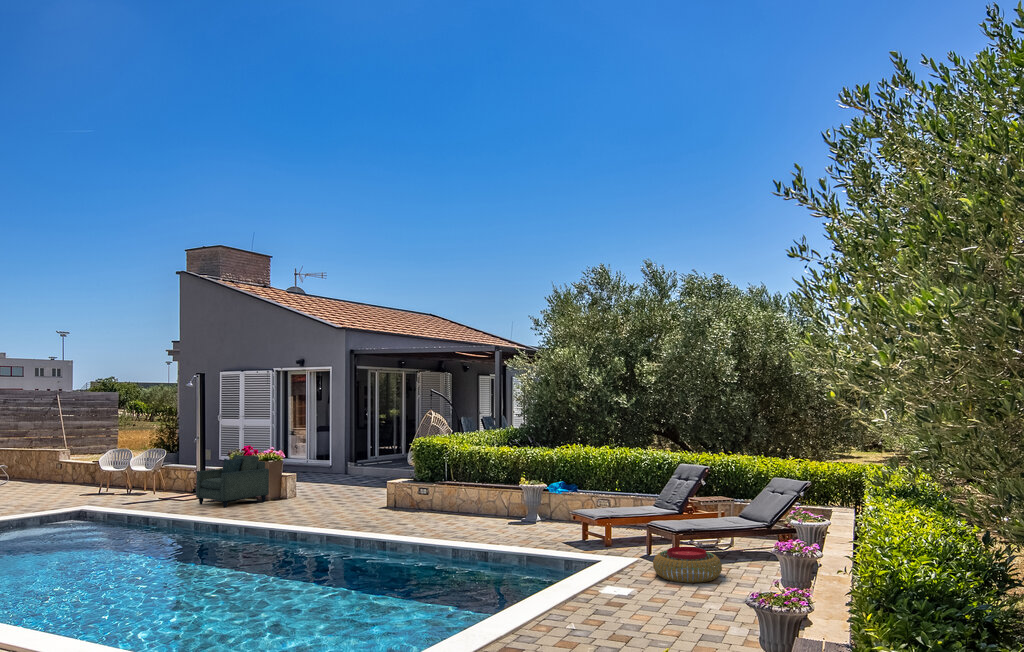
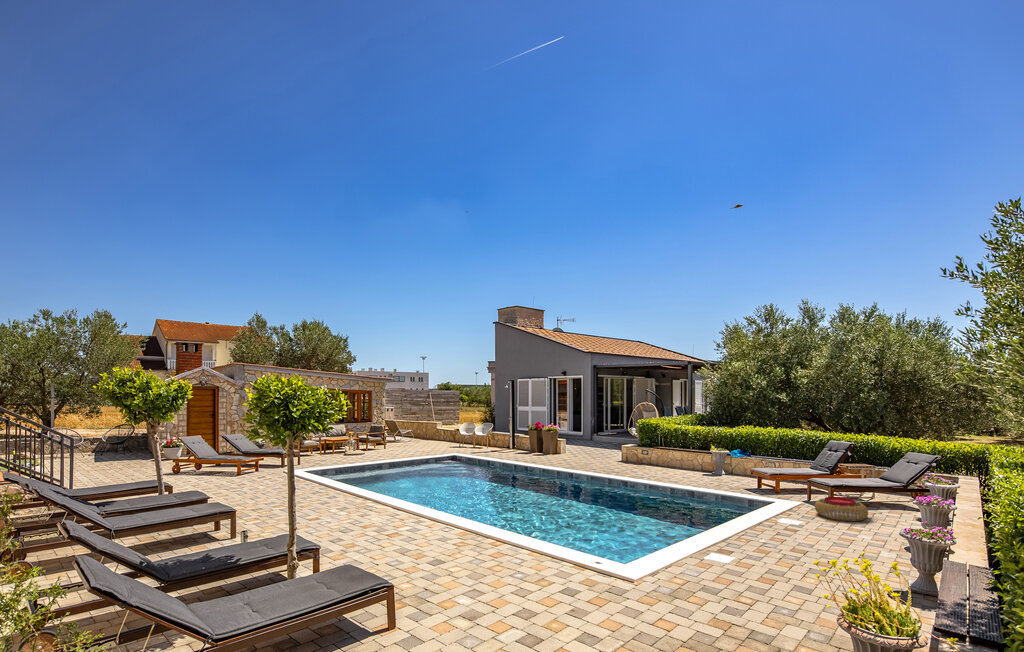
armchair: present [196,455,269,508] -> none [513,428,552,458]

